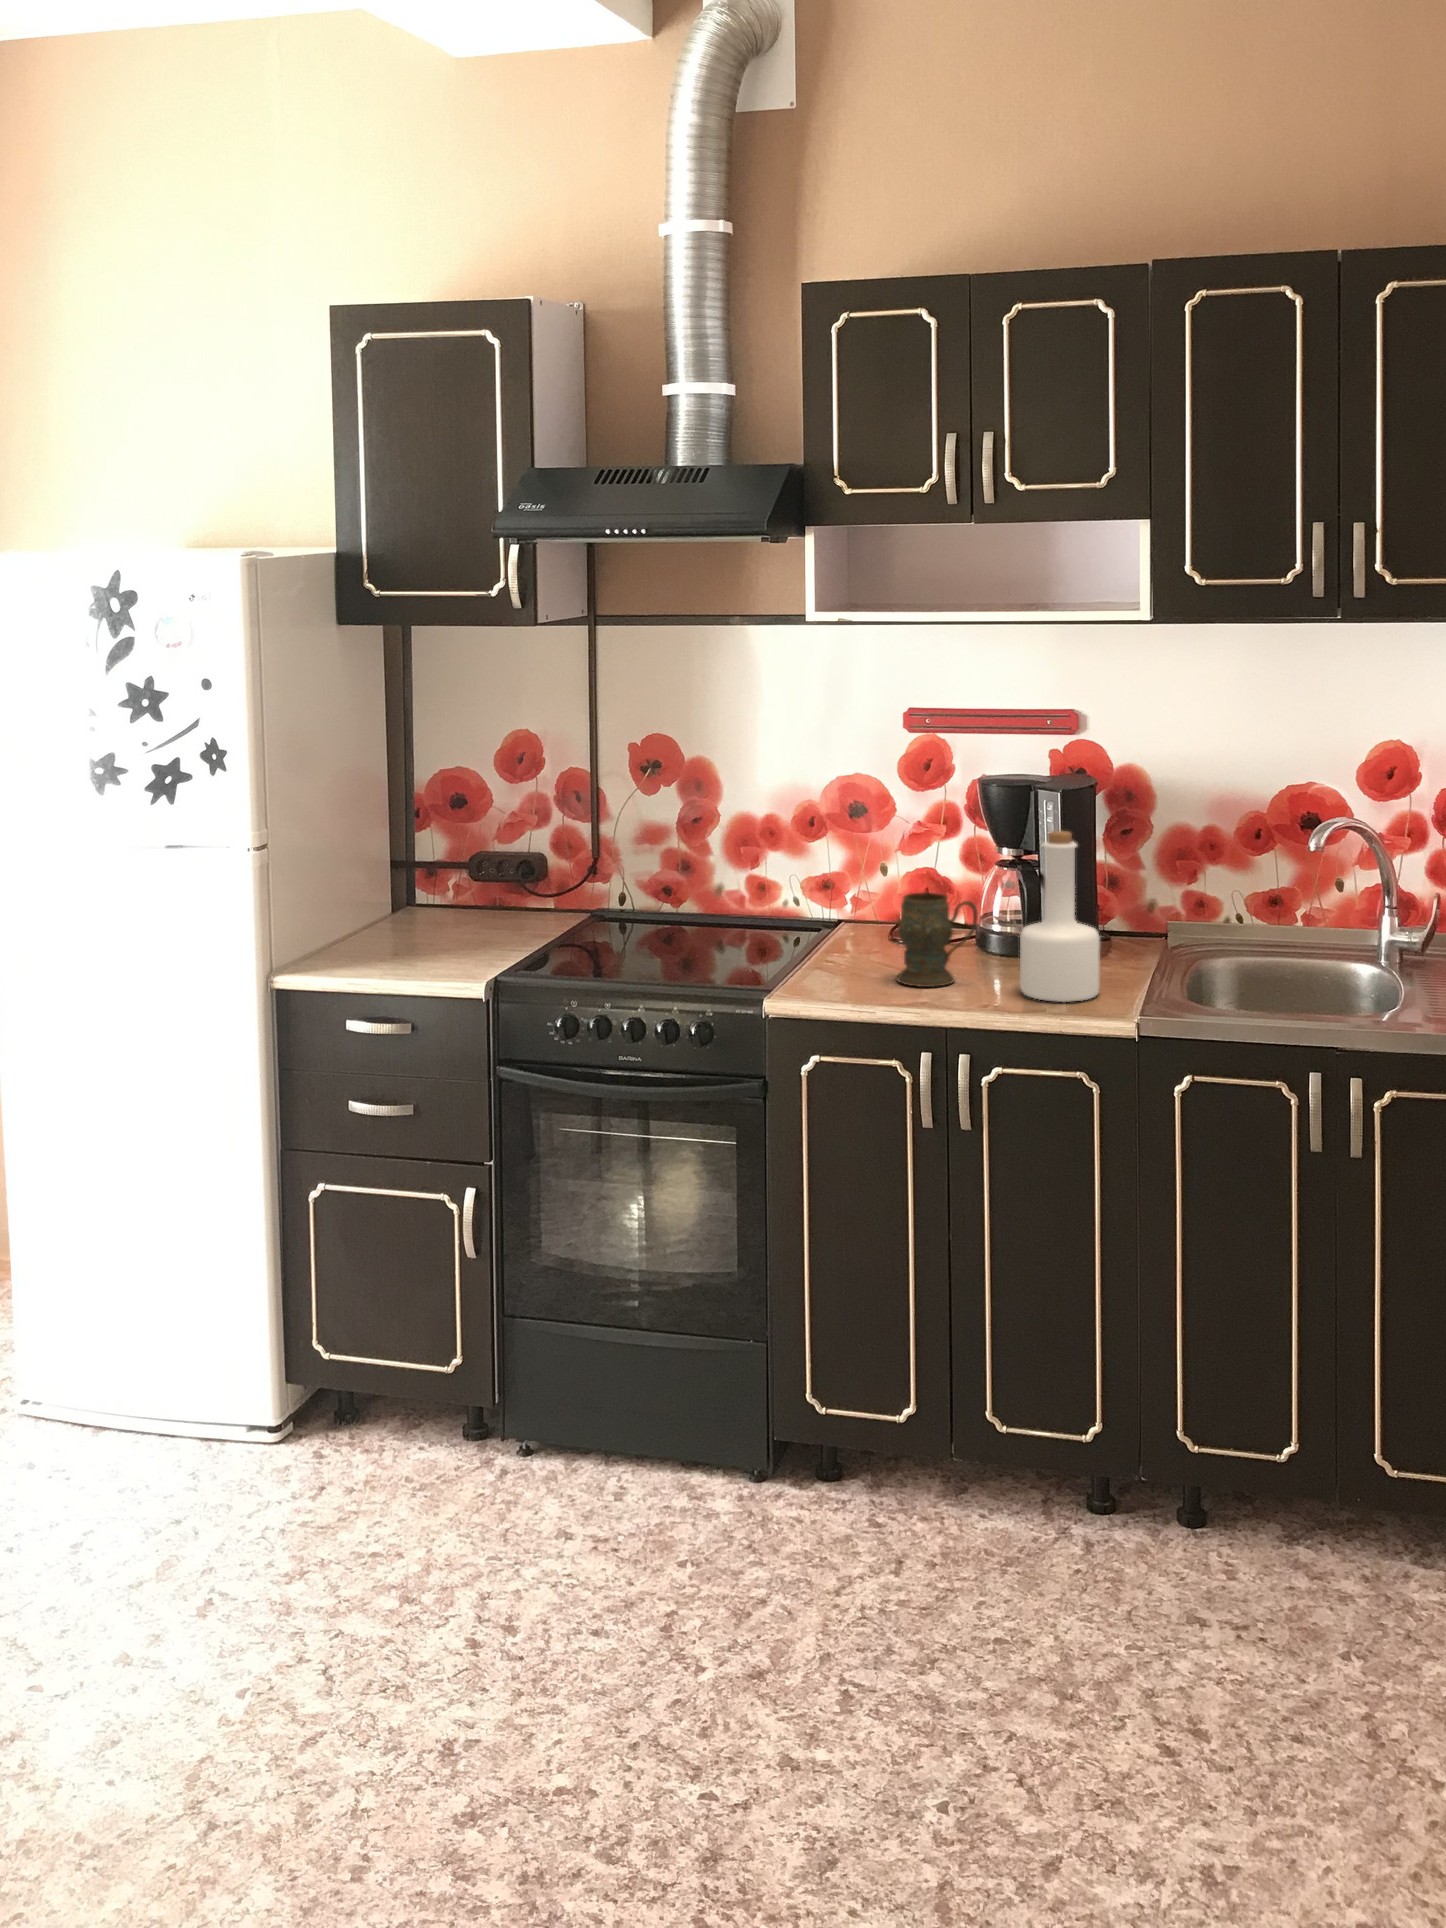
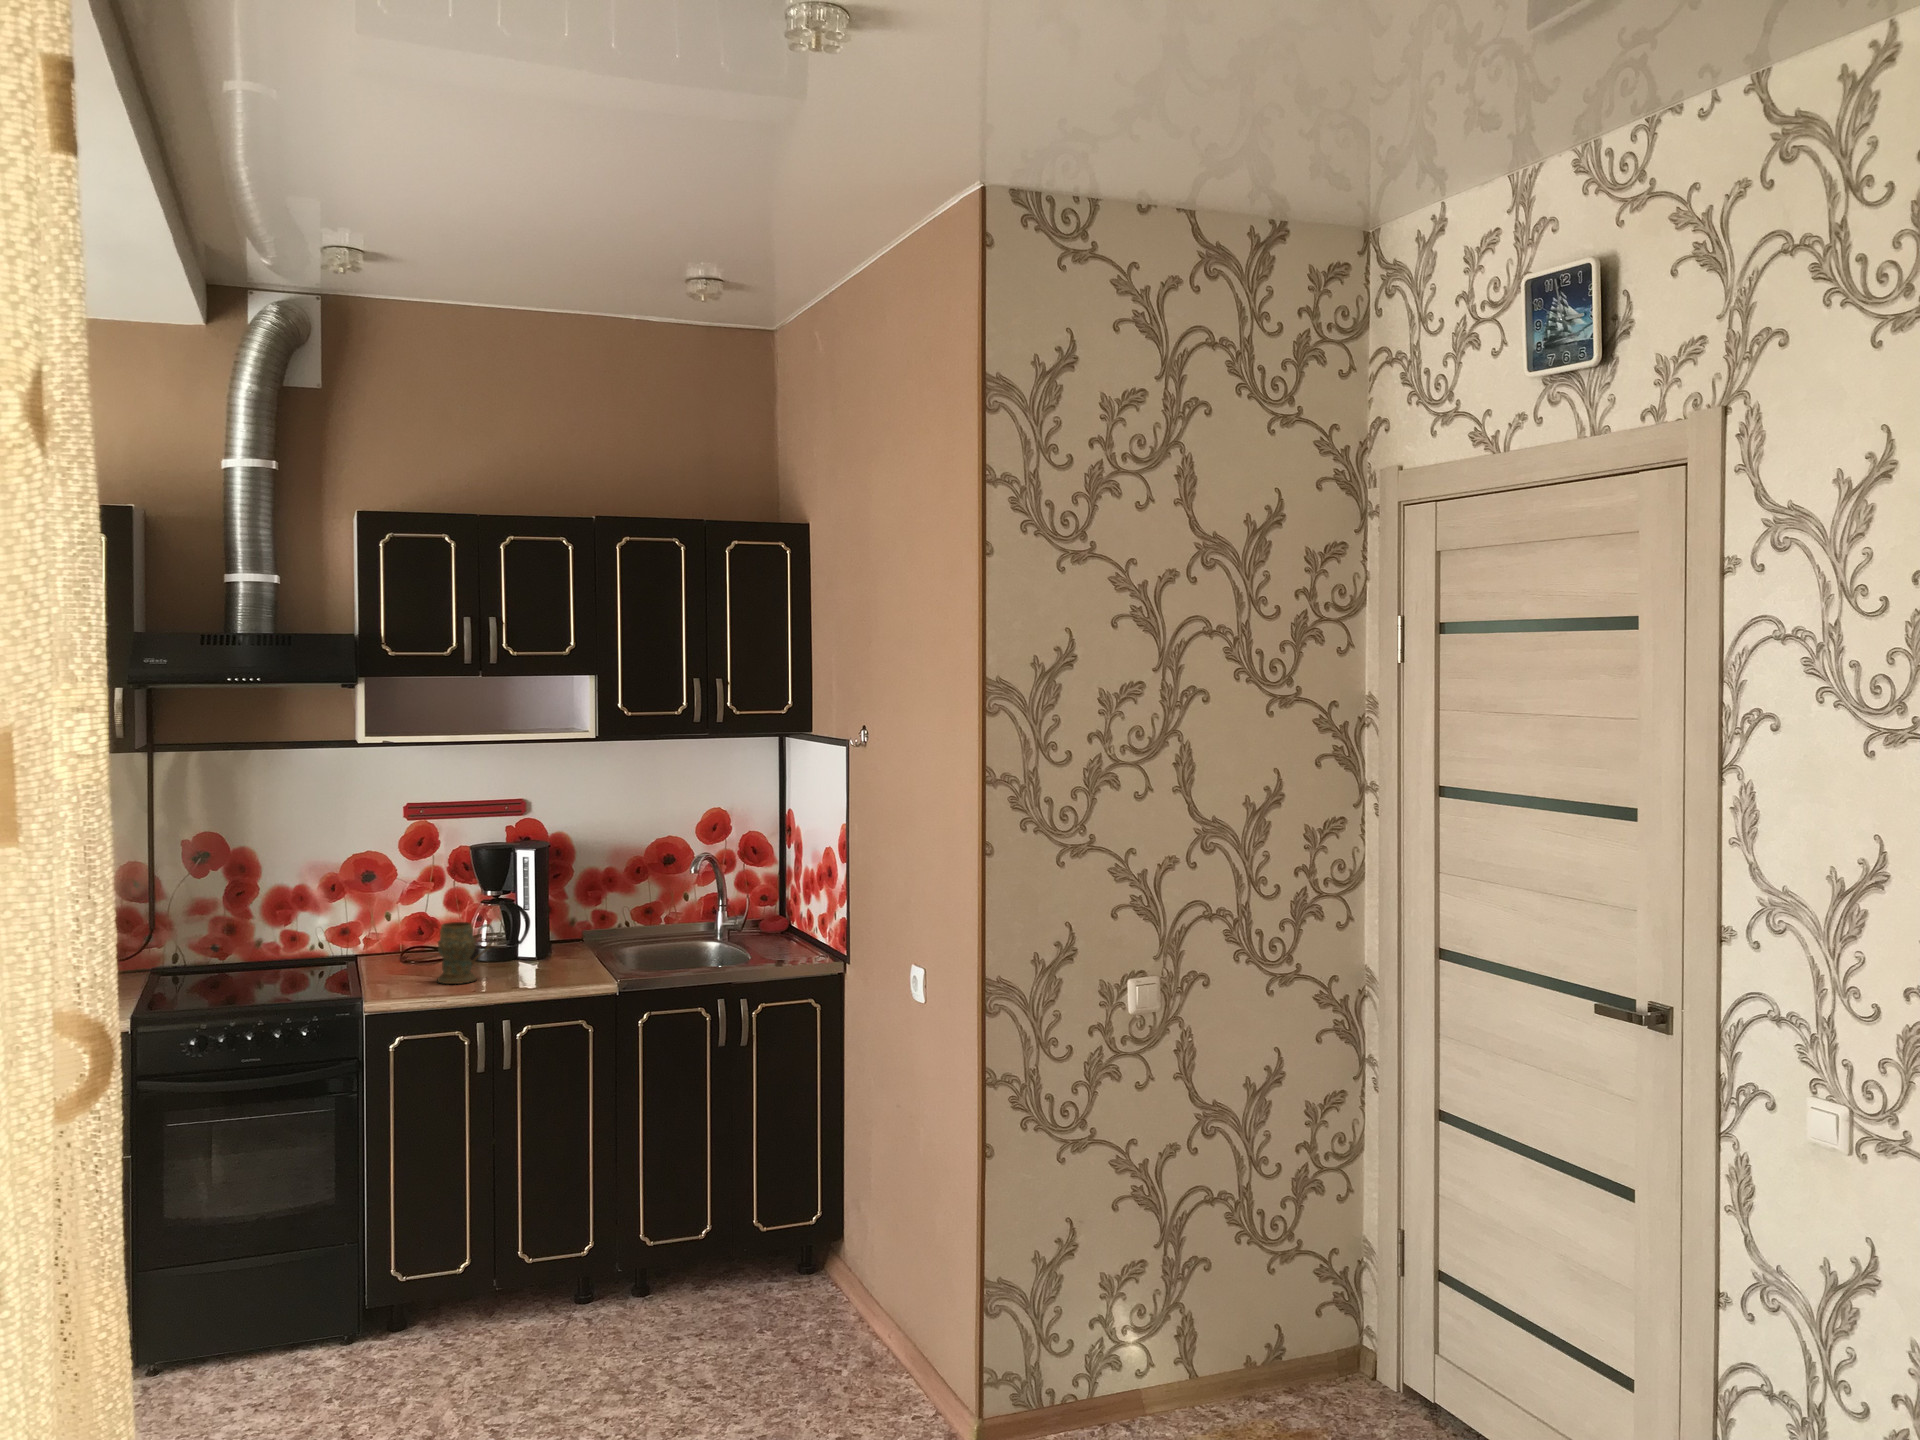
bottle: present [1020,831,1100,1002] -> none [526,873,577,981]

